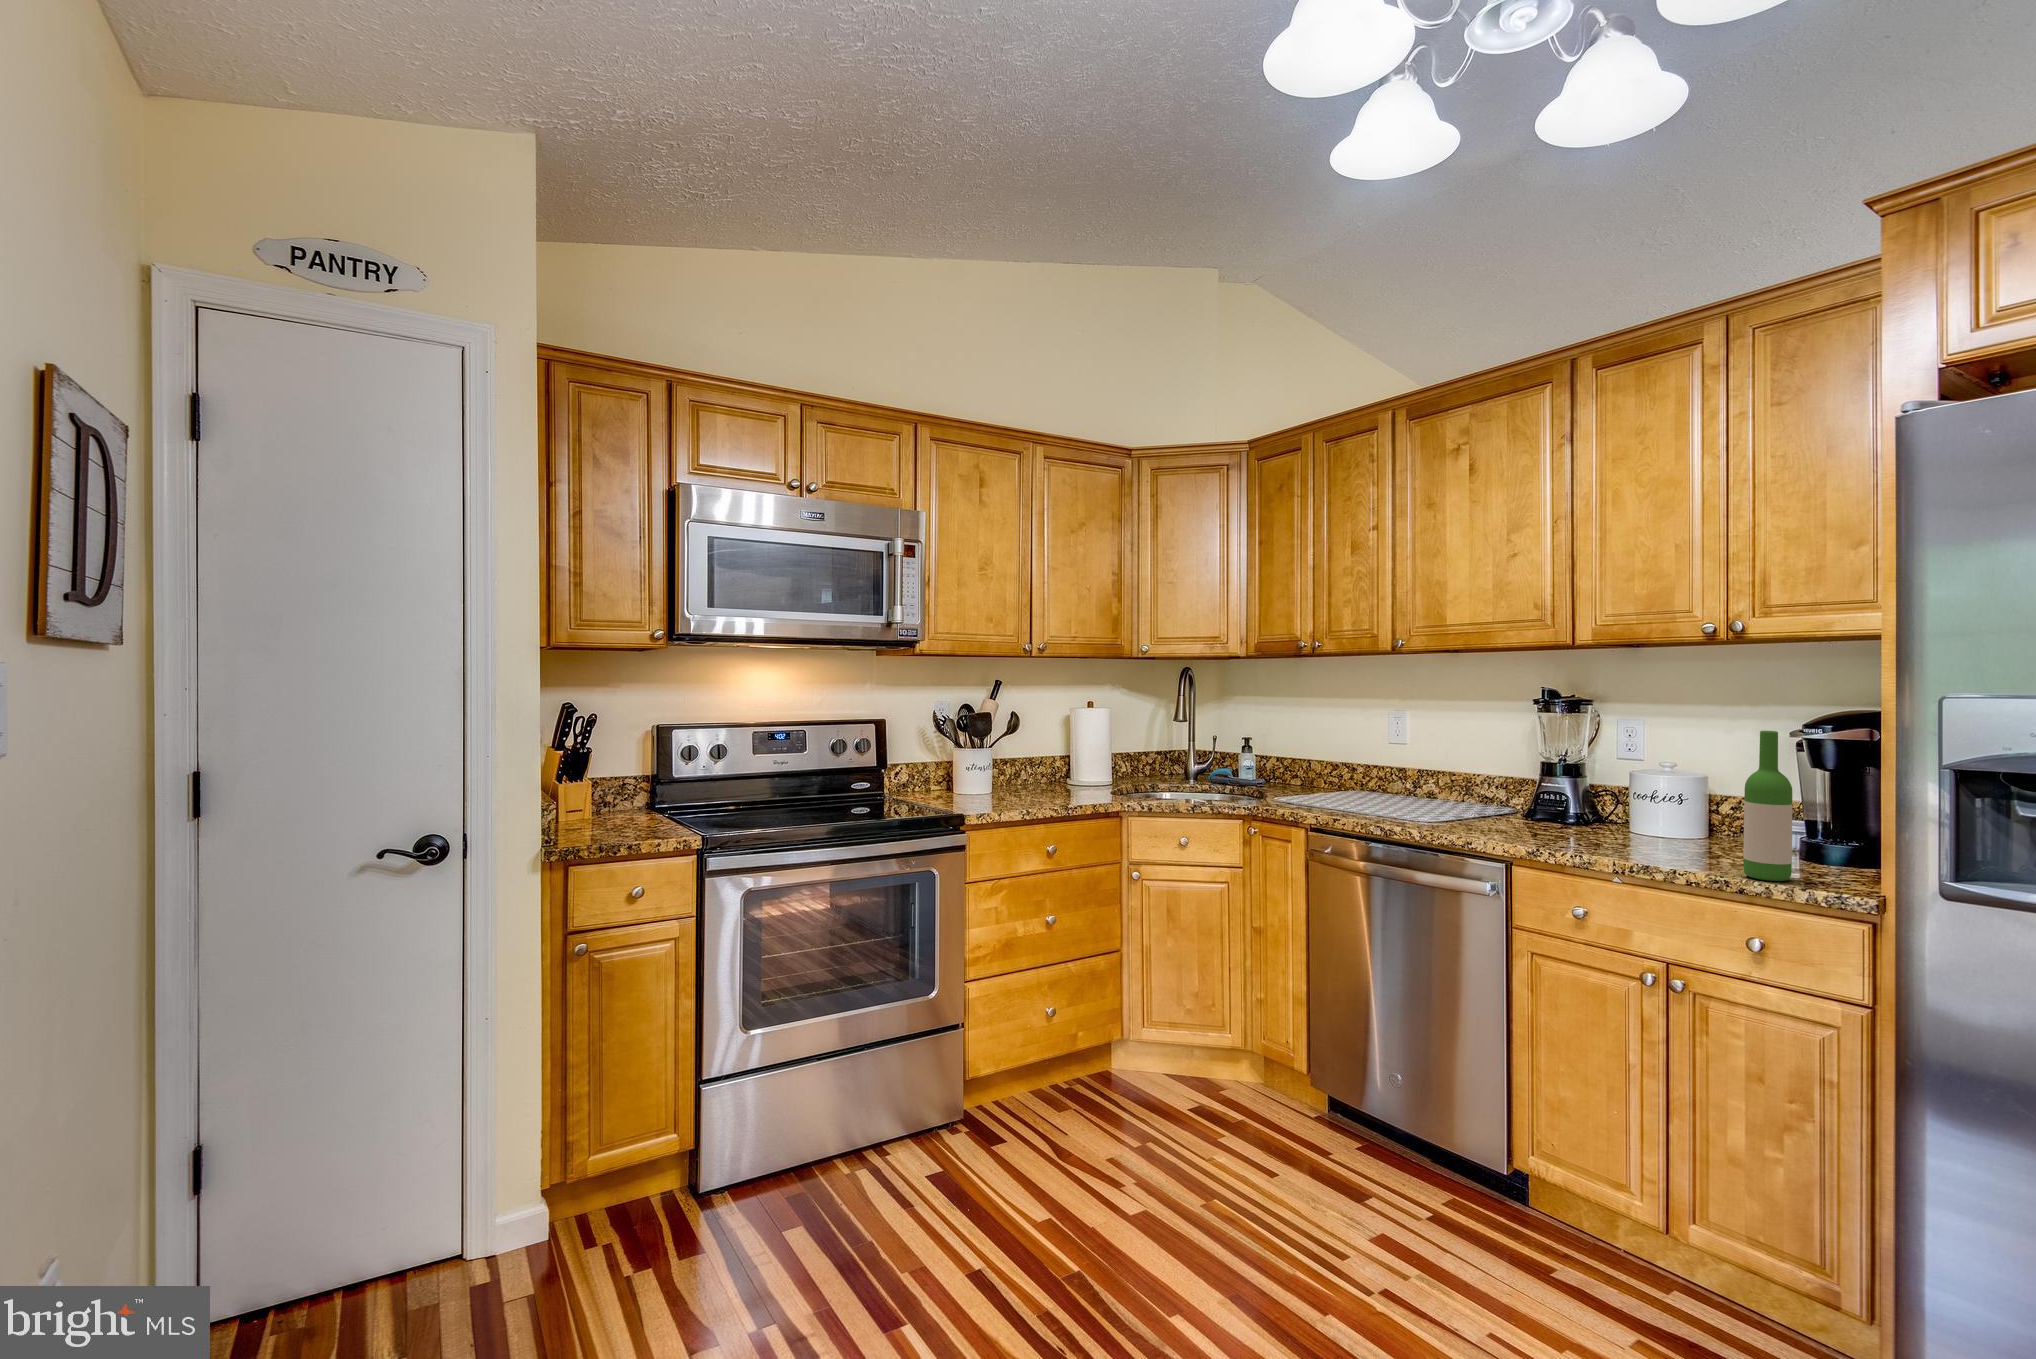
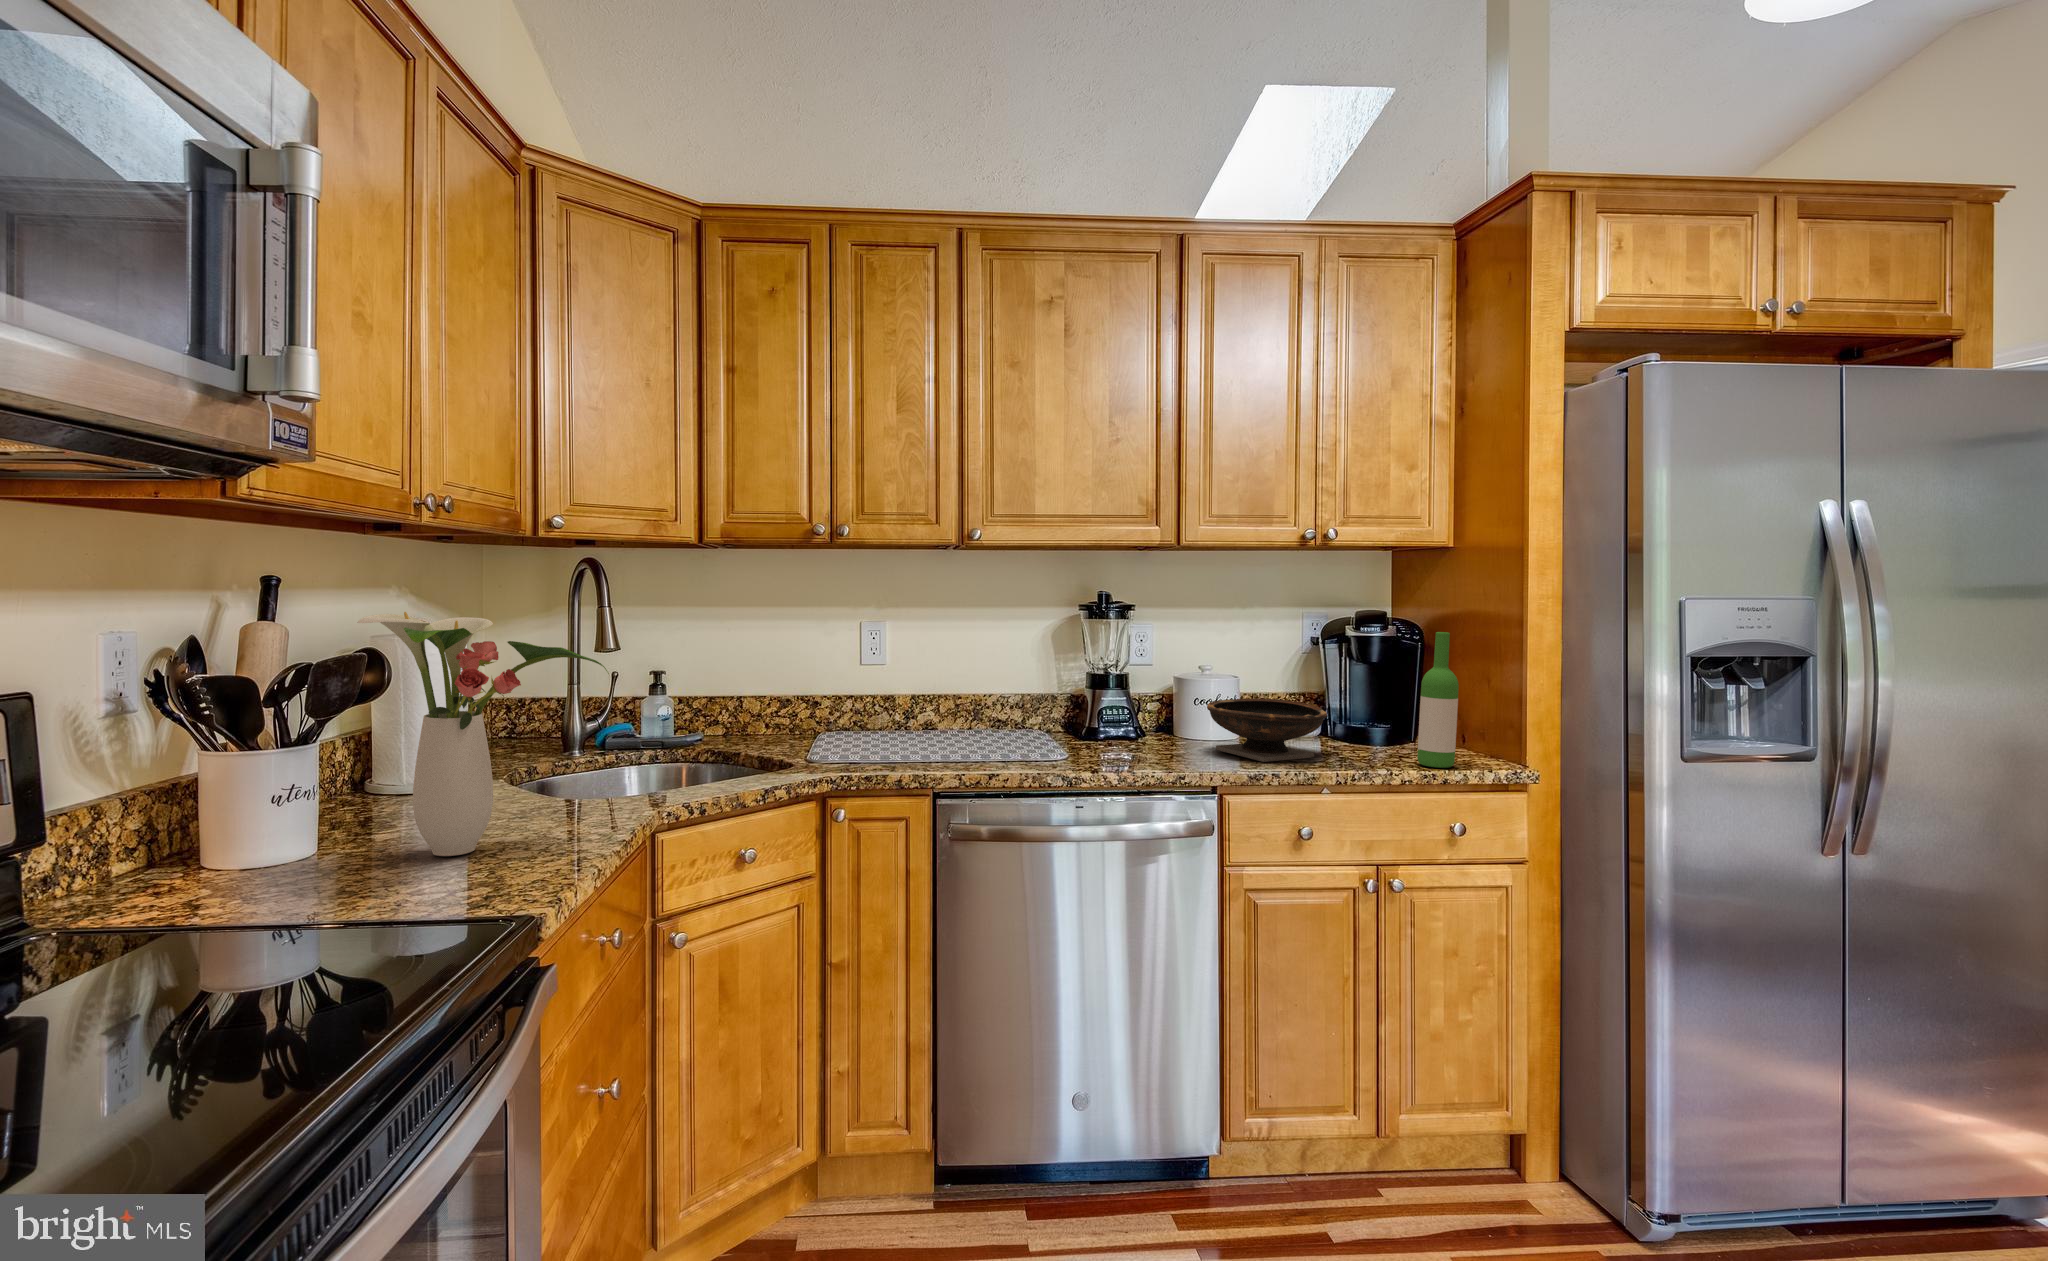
flower arrangement: none [991,695,1084,802] -> present [357,612,609,856]
bowl: none [1569,792,1702,856] -> present [1207,699,1327,762]

